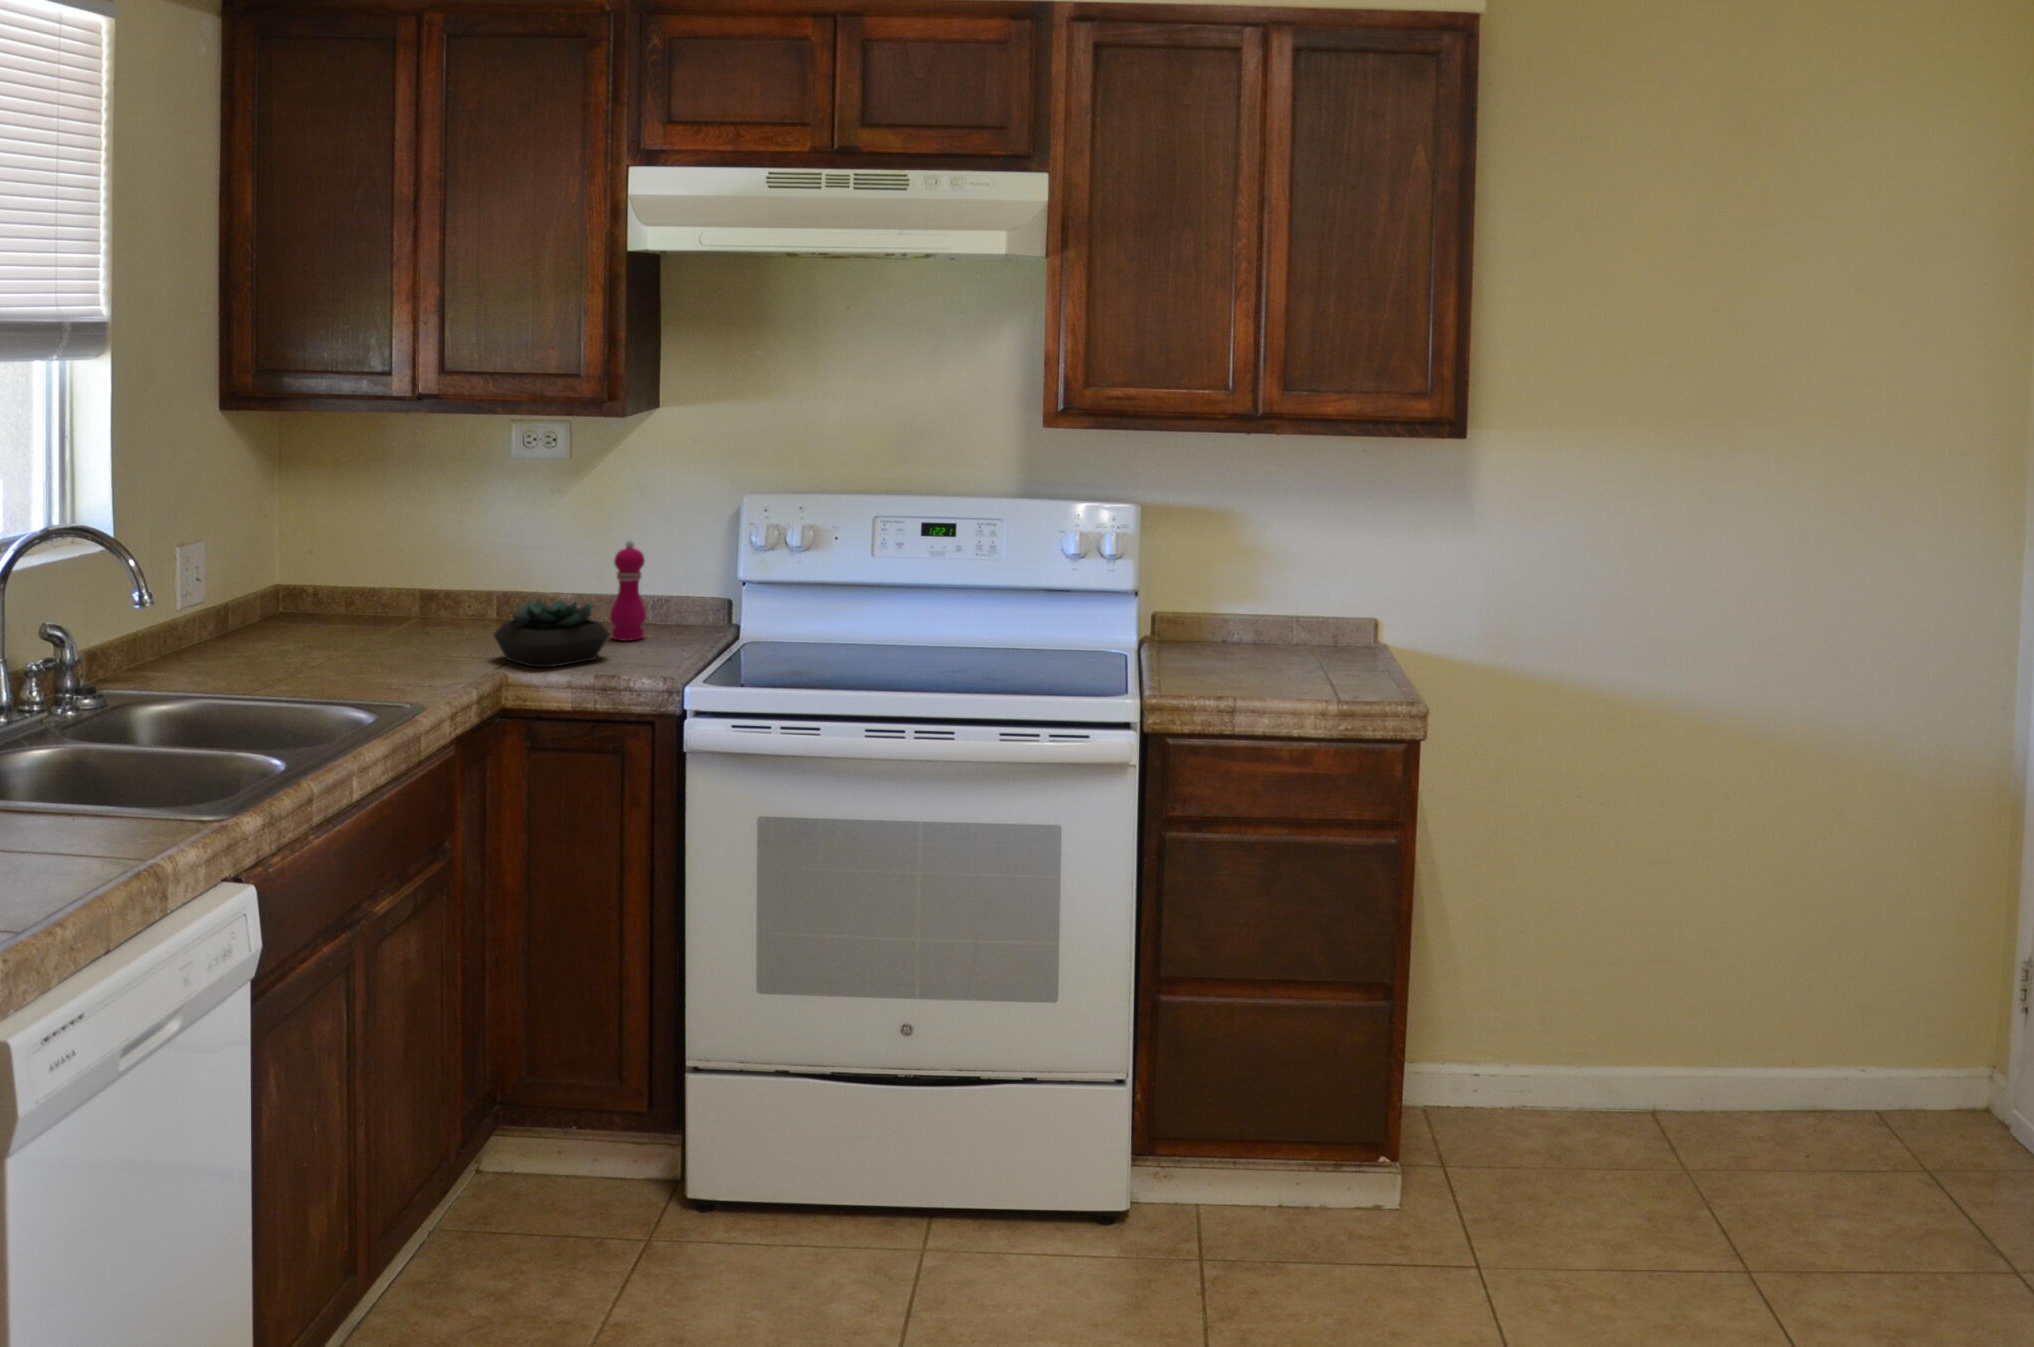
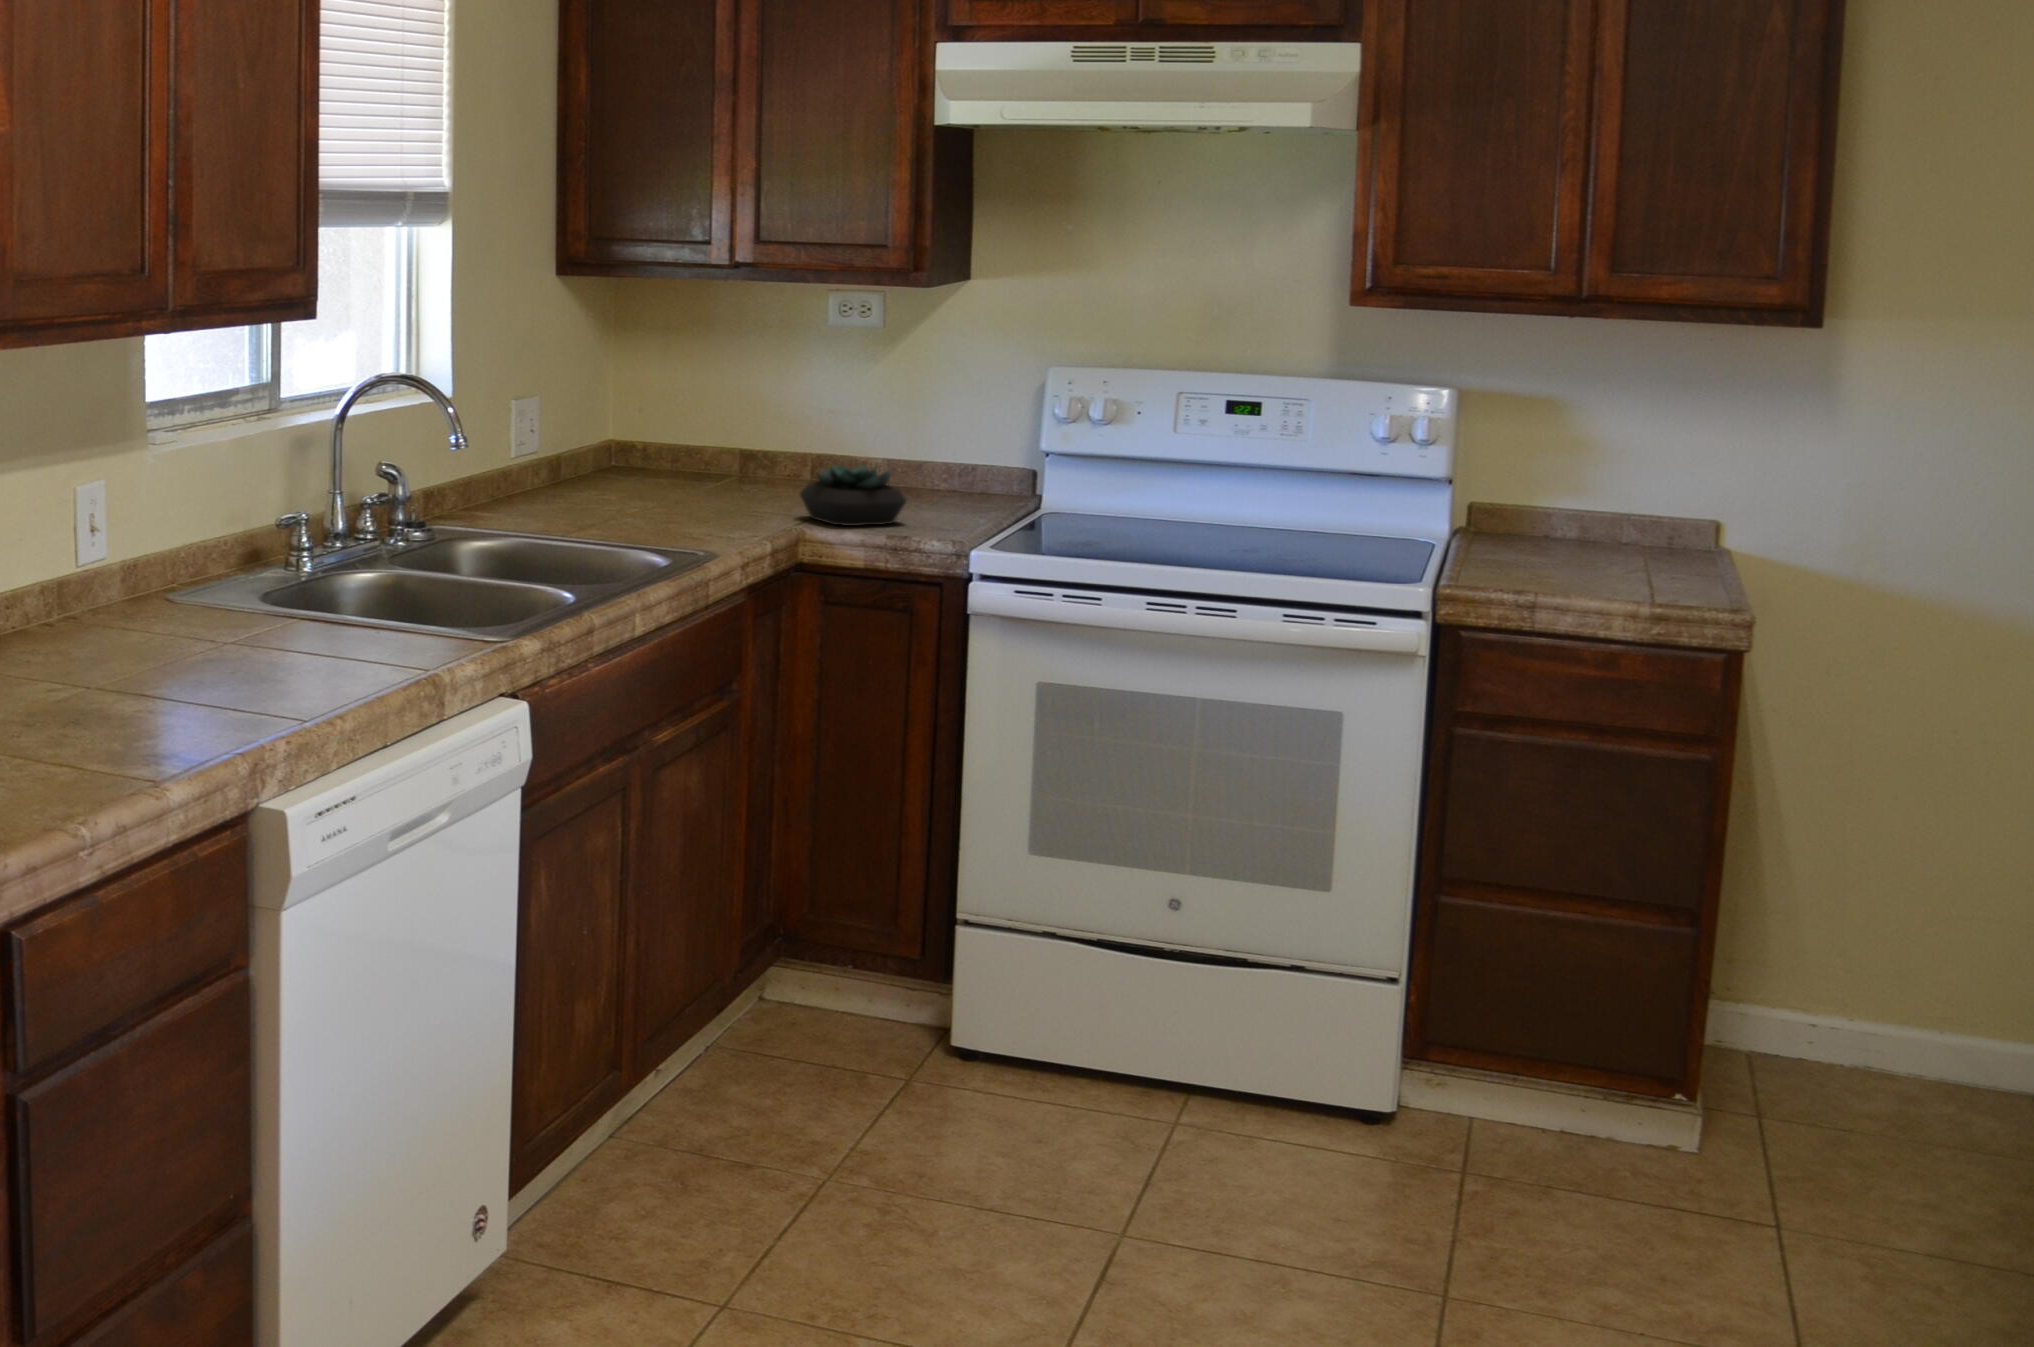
pepper mill: present [610,541,646,641] -> none [911,413,946,513]

